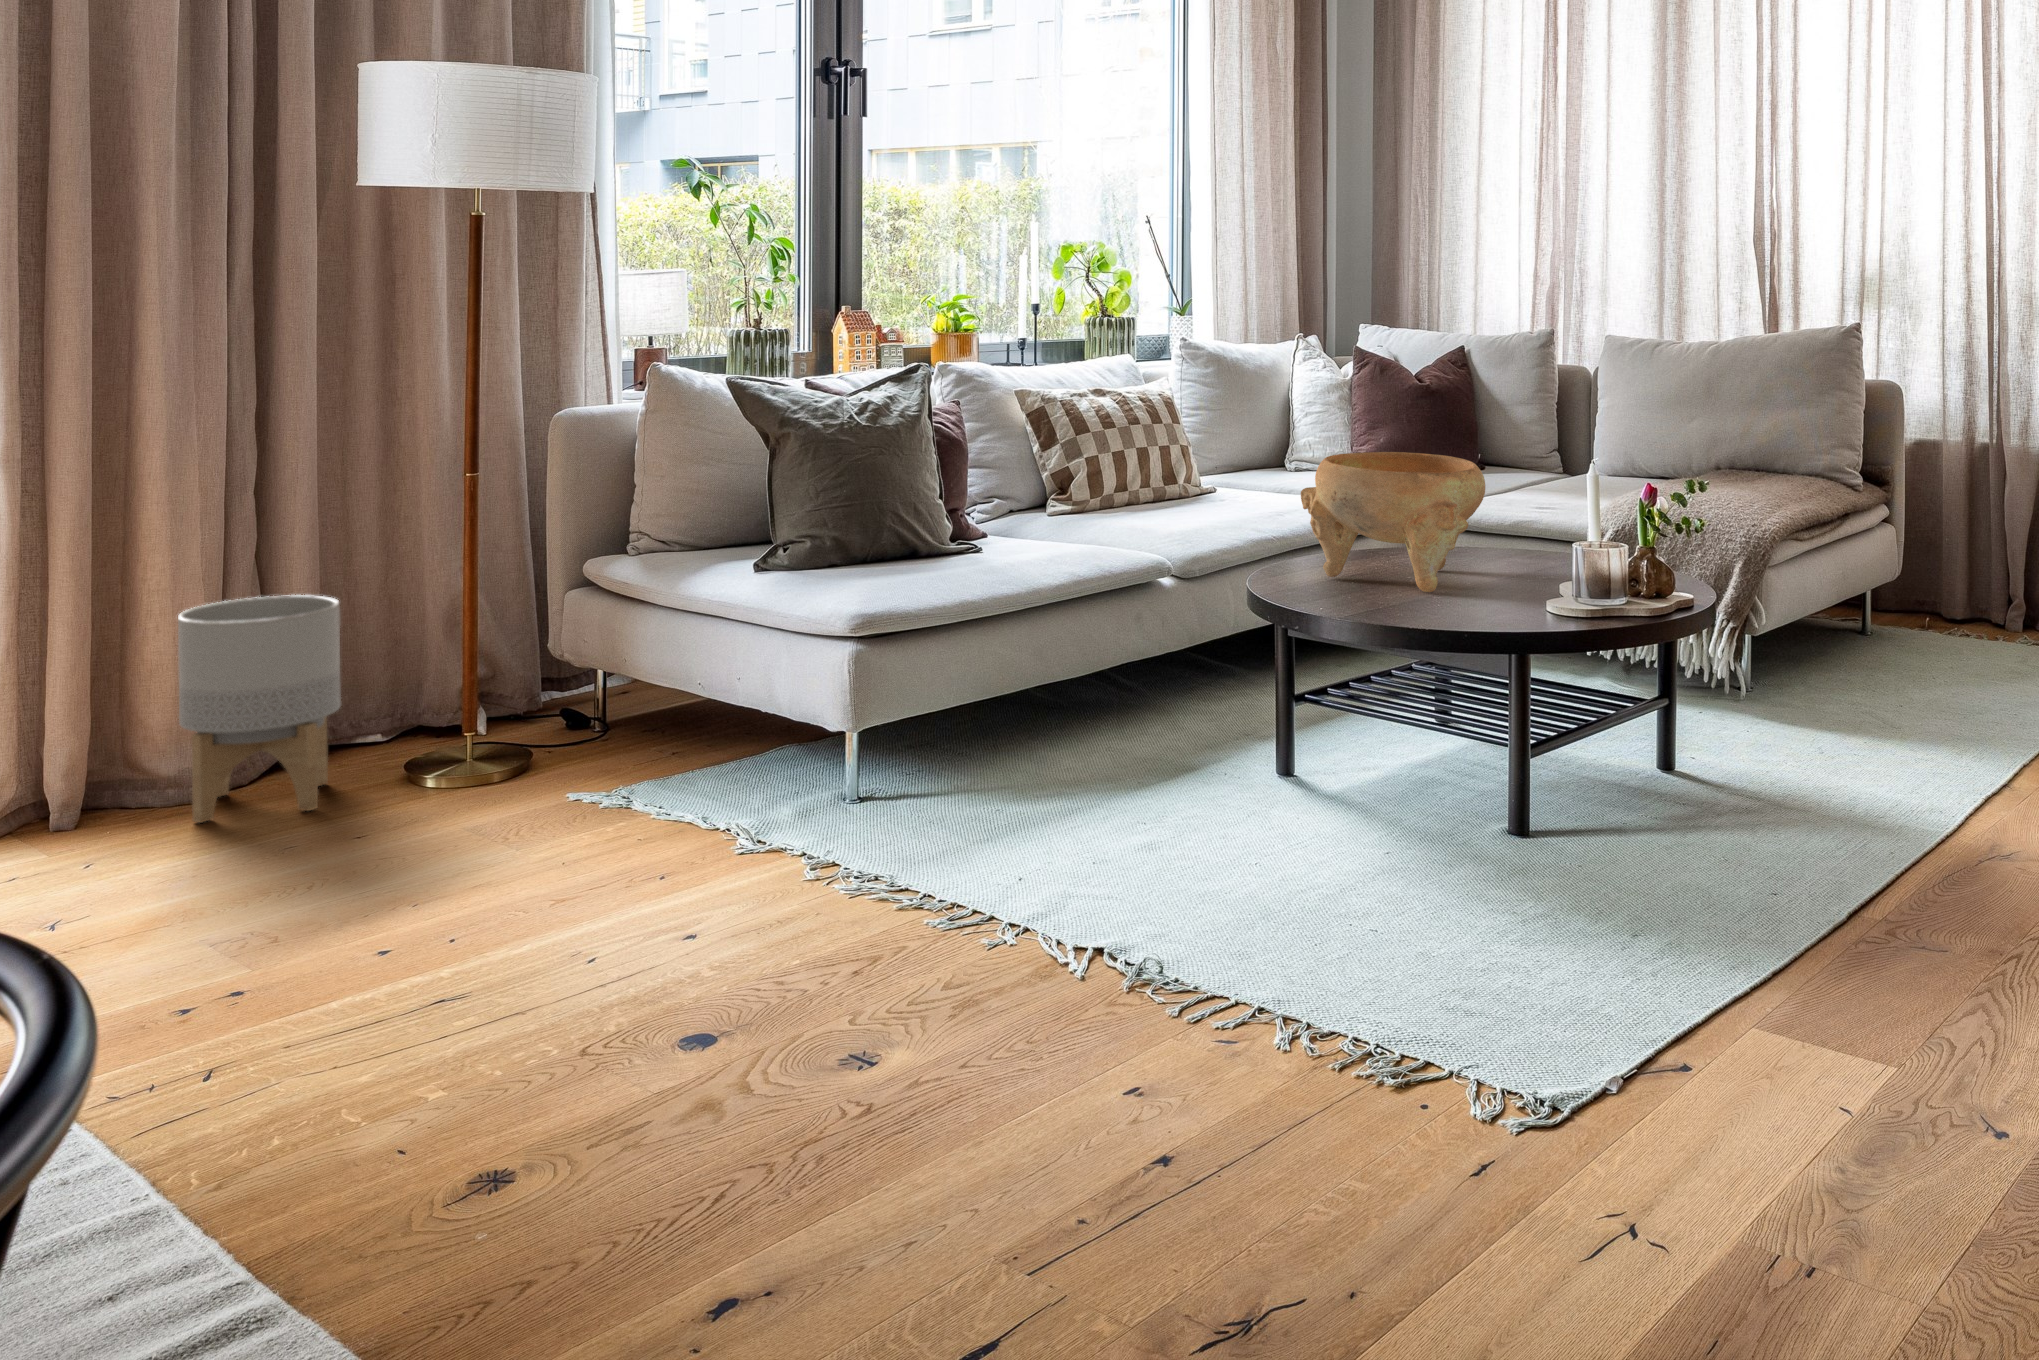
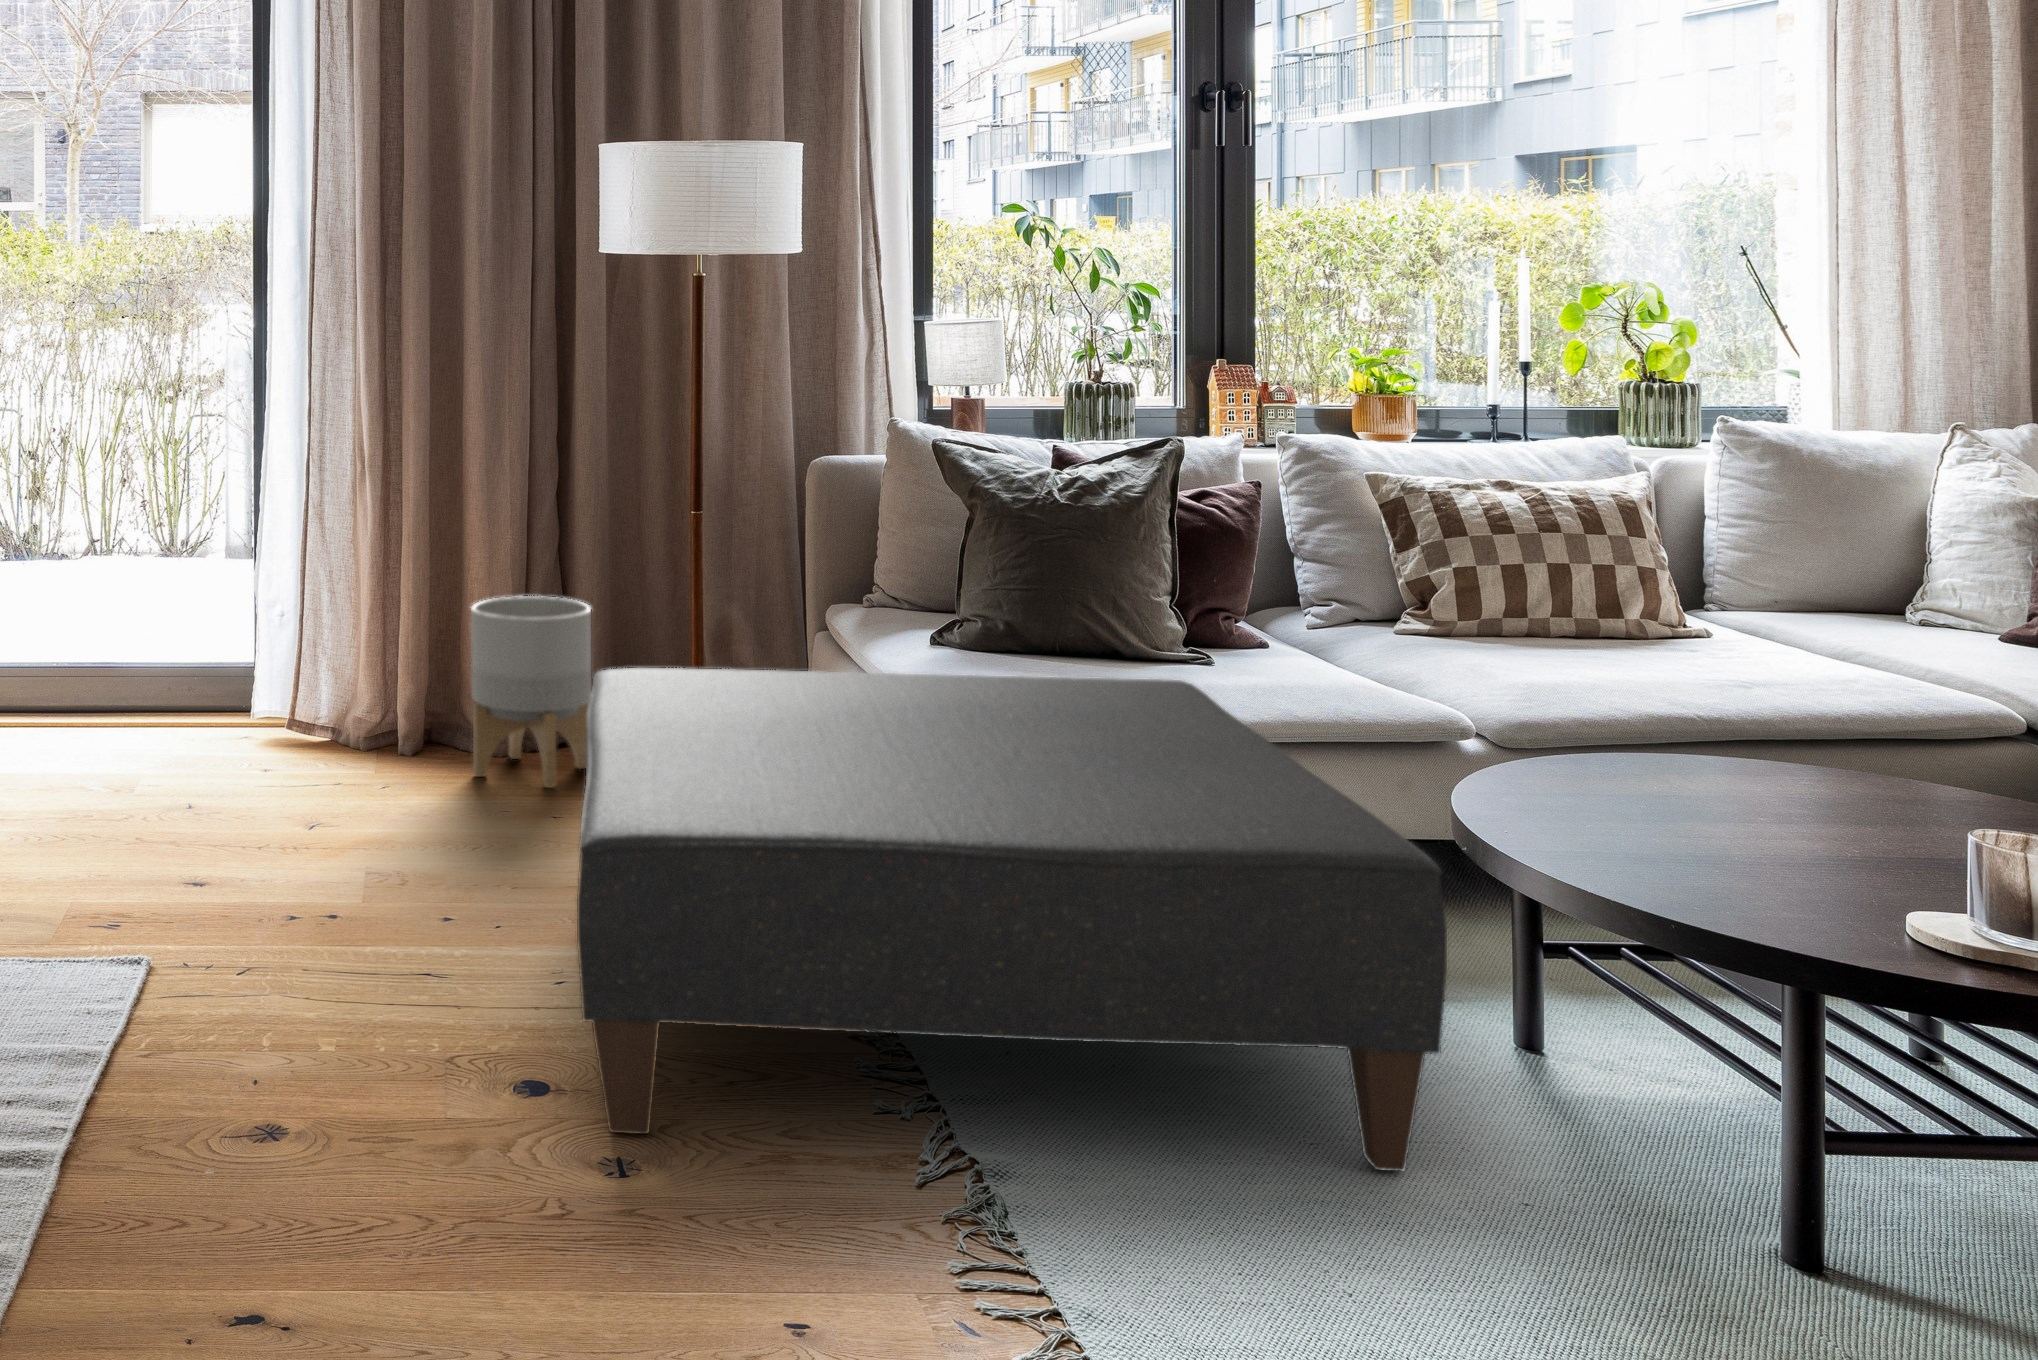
decorative bowl: present [1301,452,1485,592] -> none [1568,618,1888,847]
ottoman: none [484,563,1358,1038] -> present [577,668,1447,1171]

